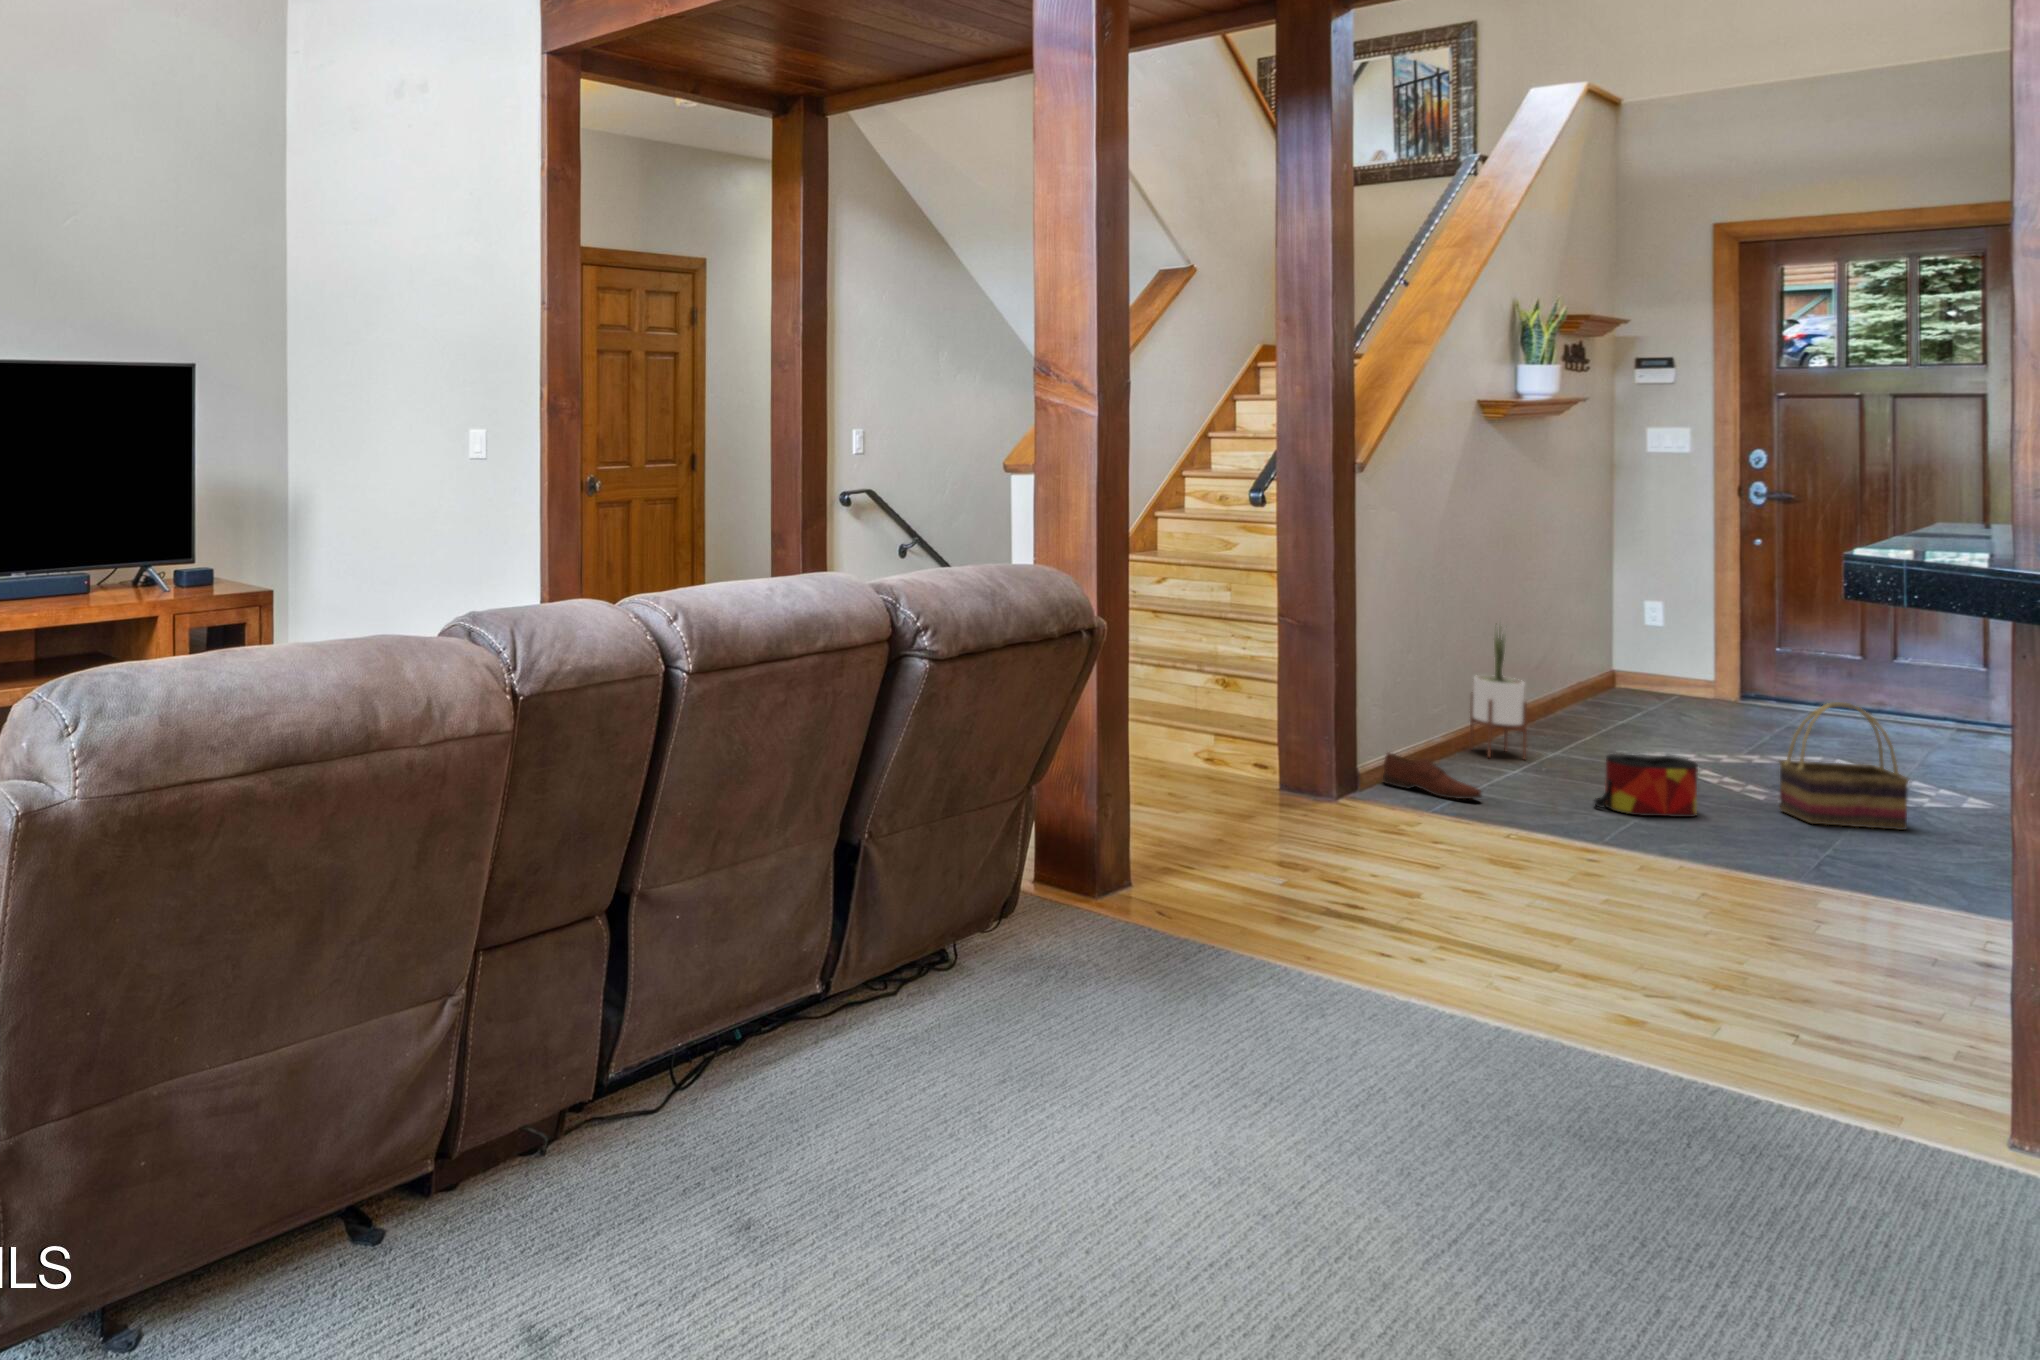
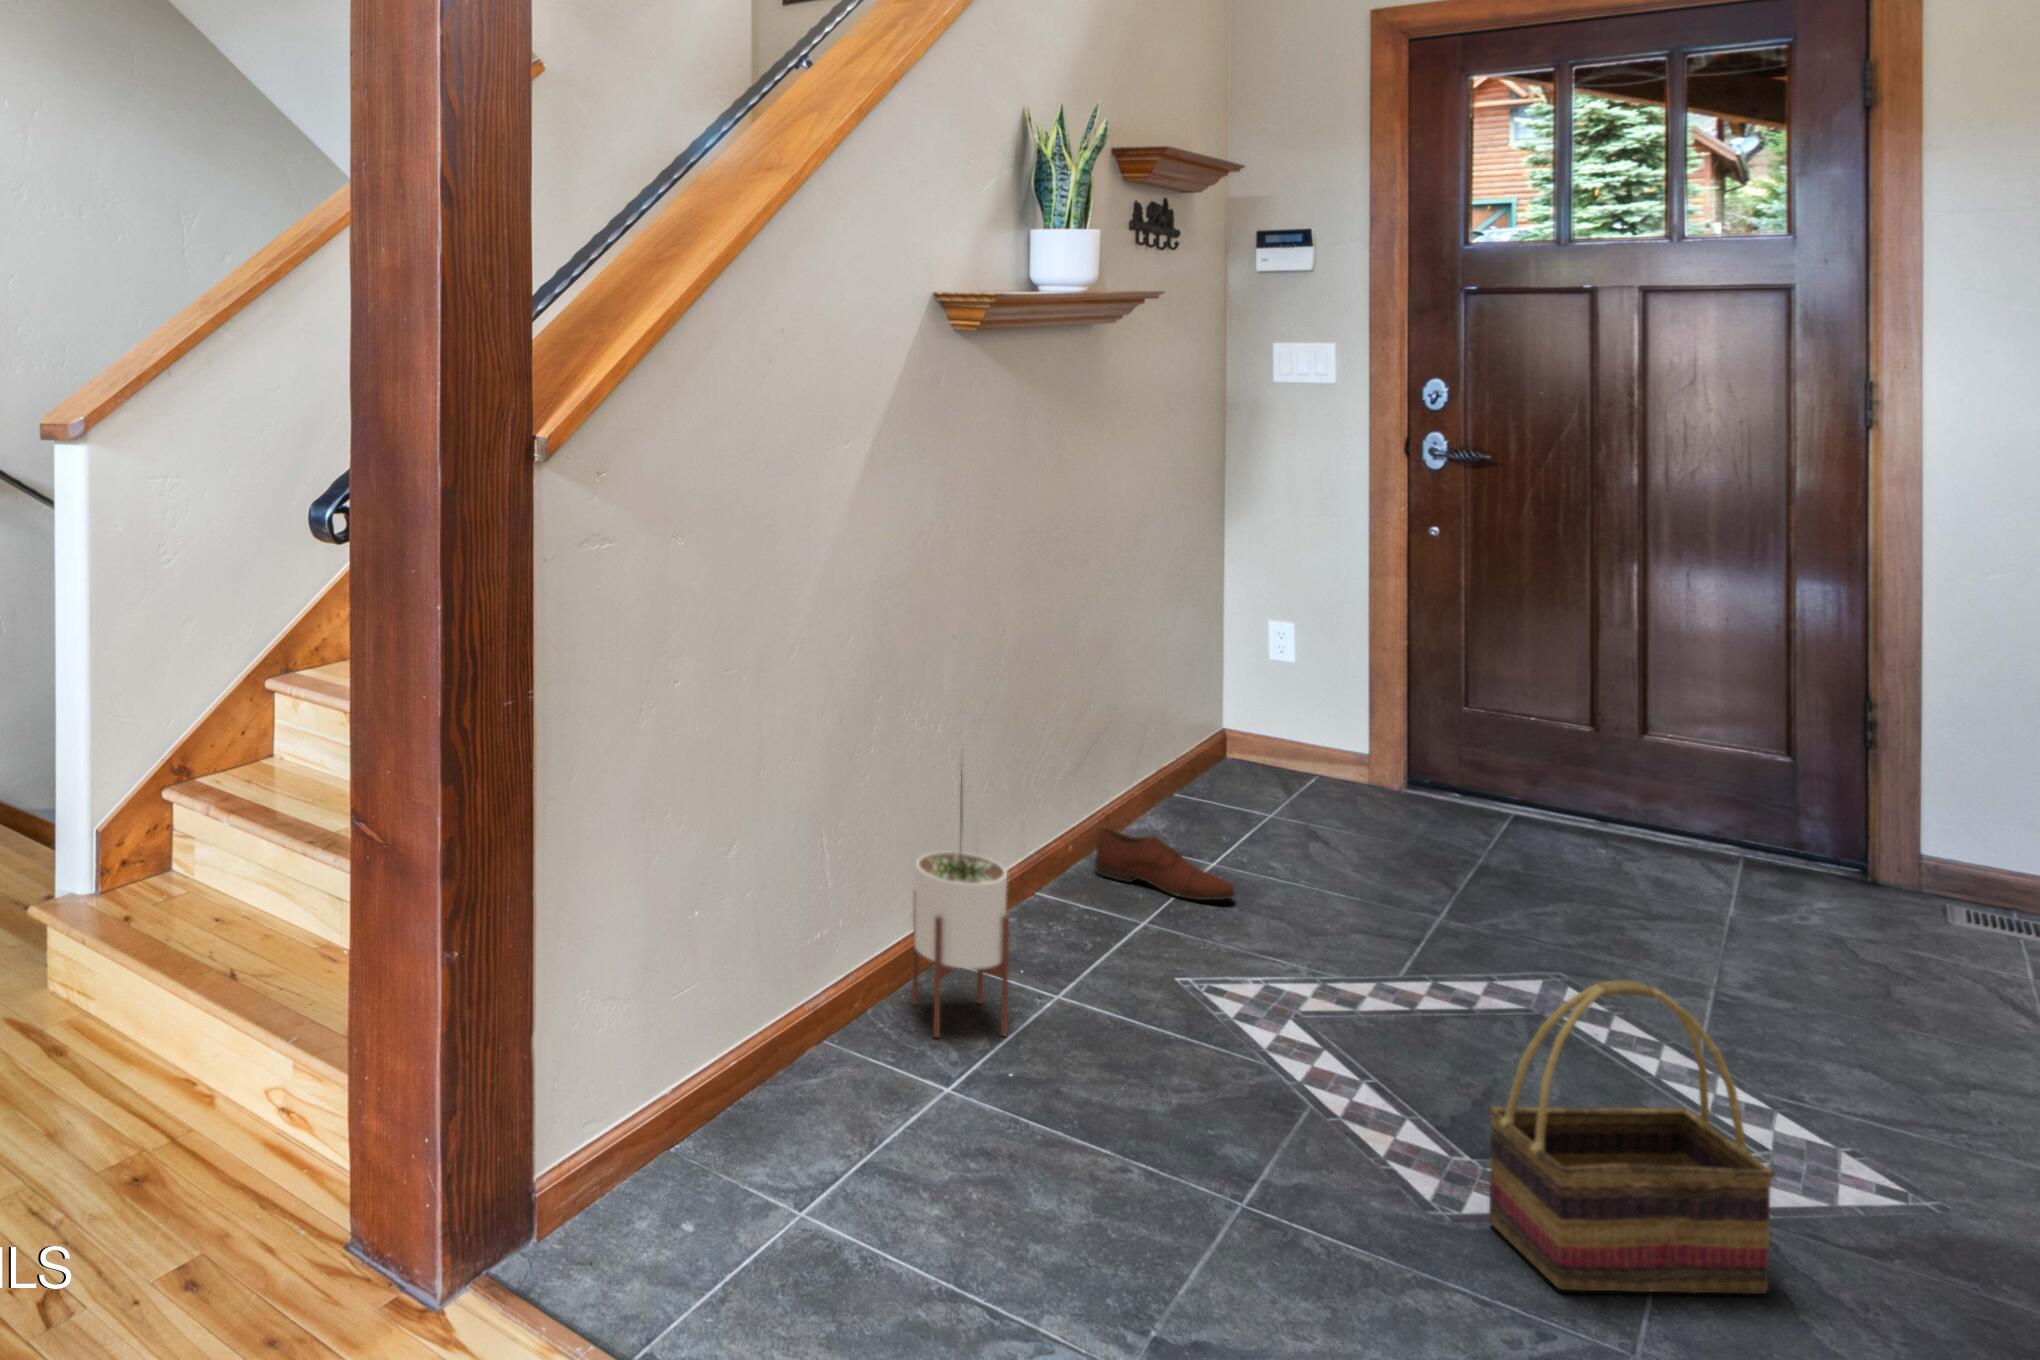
shoe: present [1383,753,1482,799] -> present [1095,826,1235,900]
bag: present [1595,754,1698,817] -> none [1087,1114,1315,1300]

